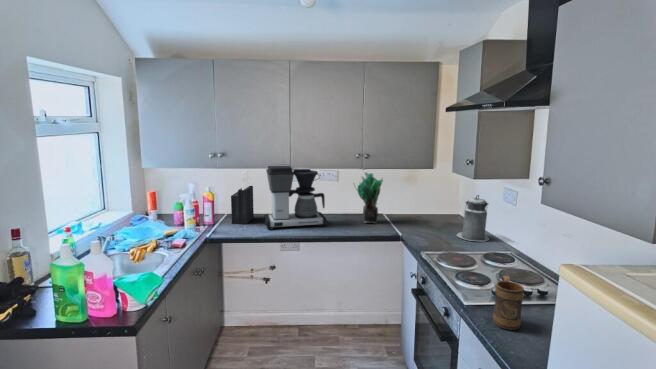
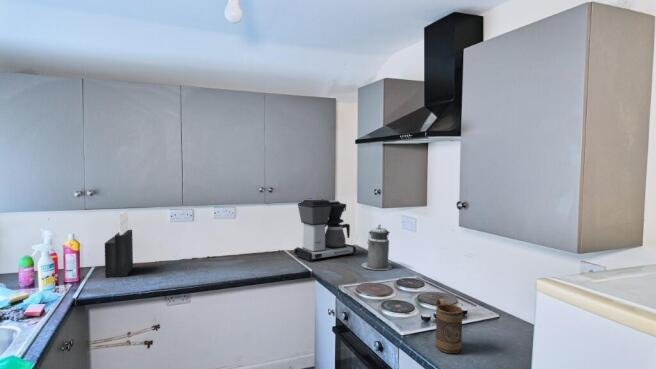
coffee maker: present [264,166,326,229] -> present [294,198,356,262]
potted plant: present [356,173,383,223] -> none [253,208,285,262]

